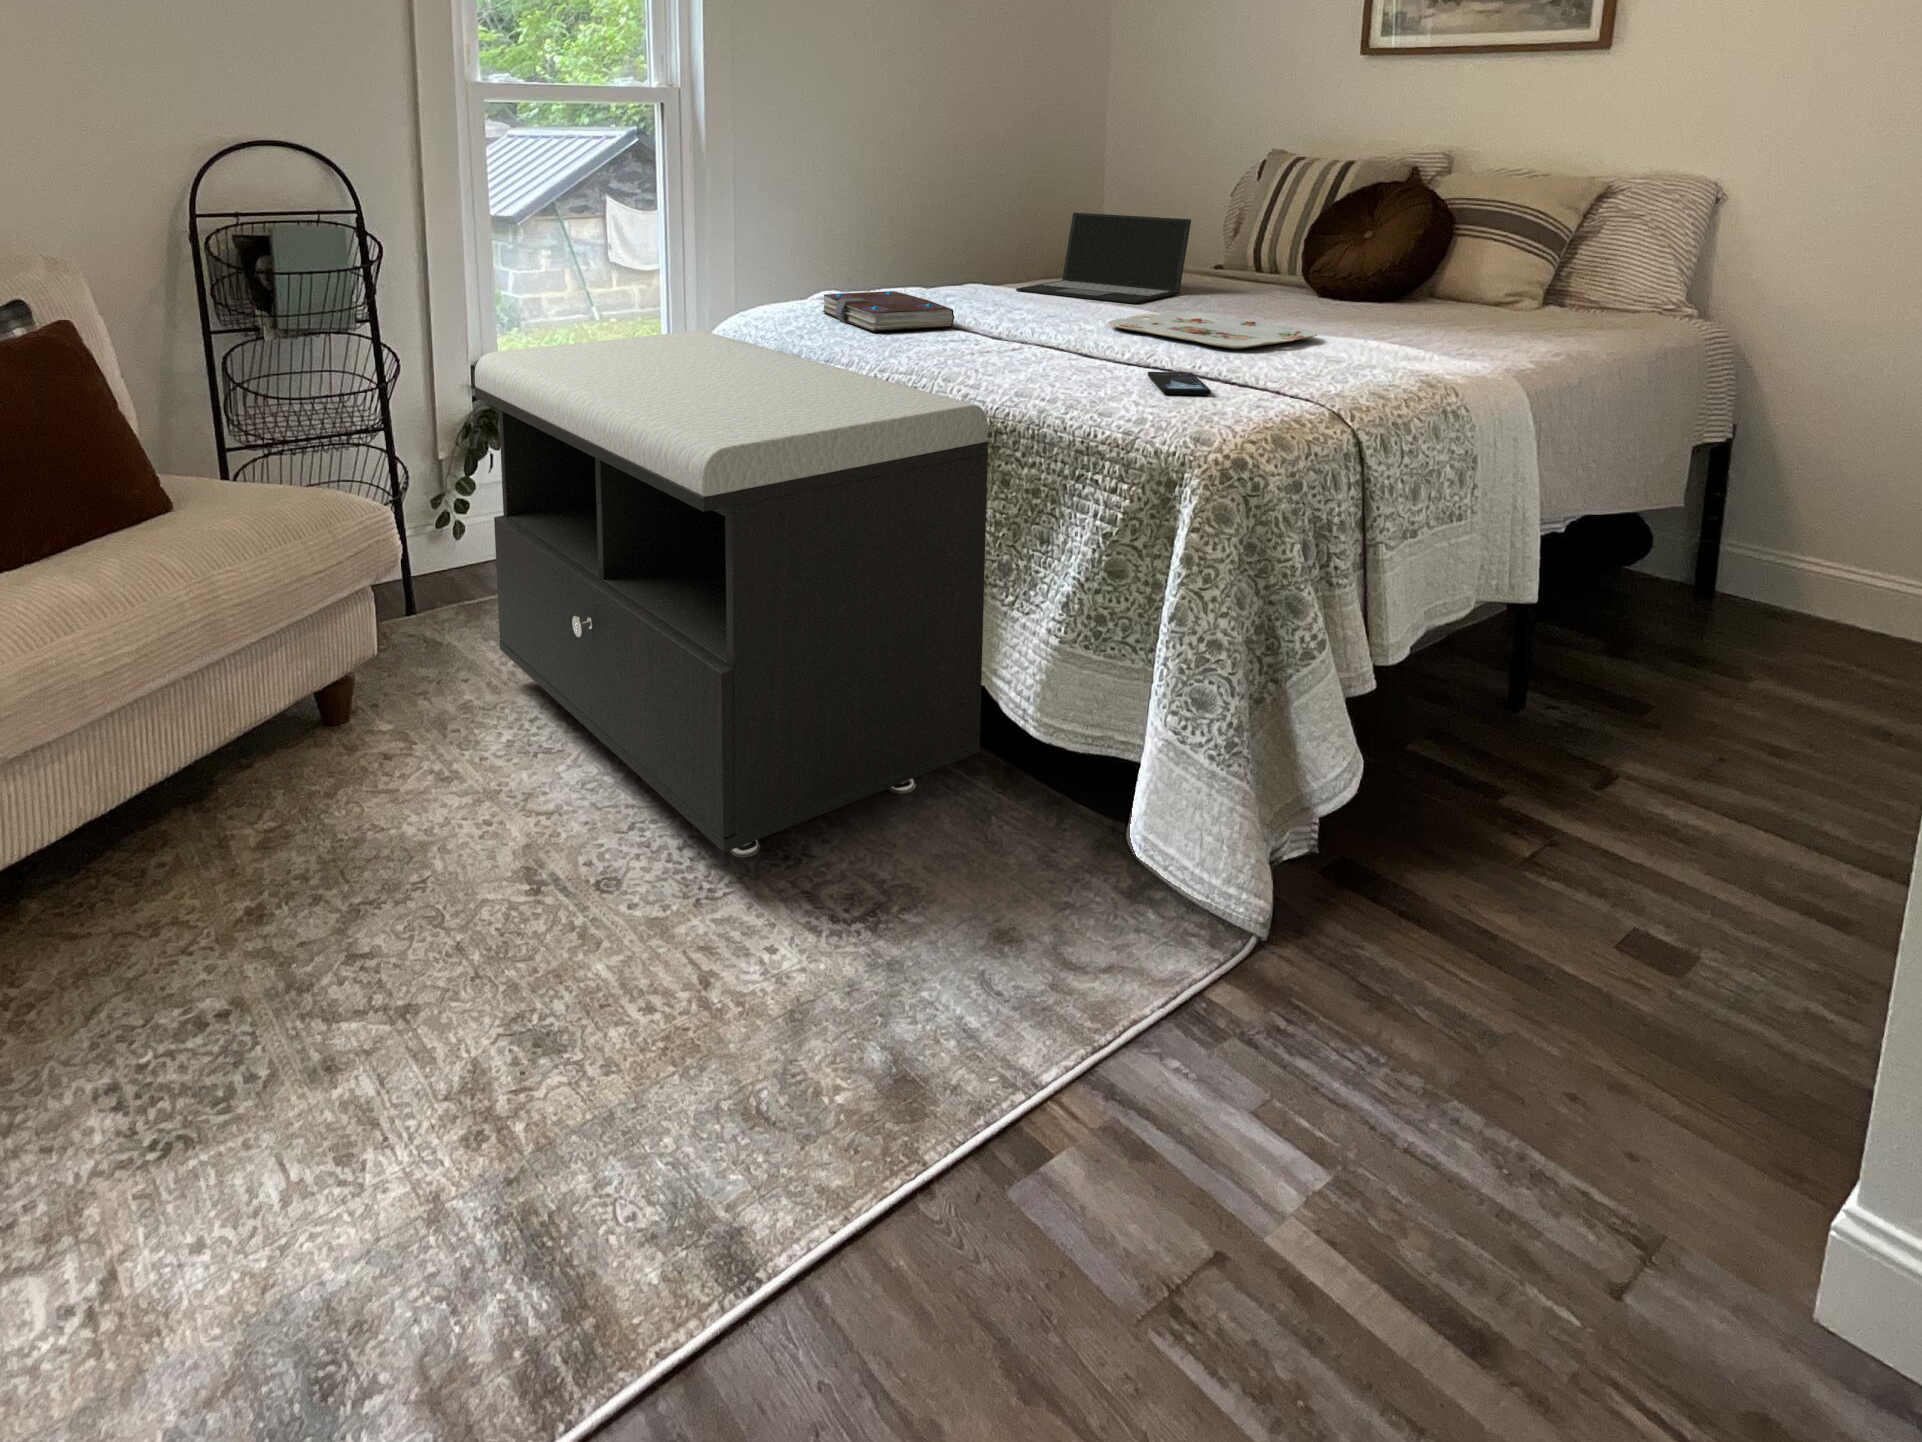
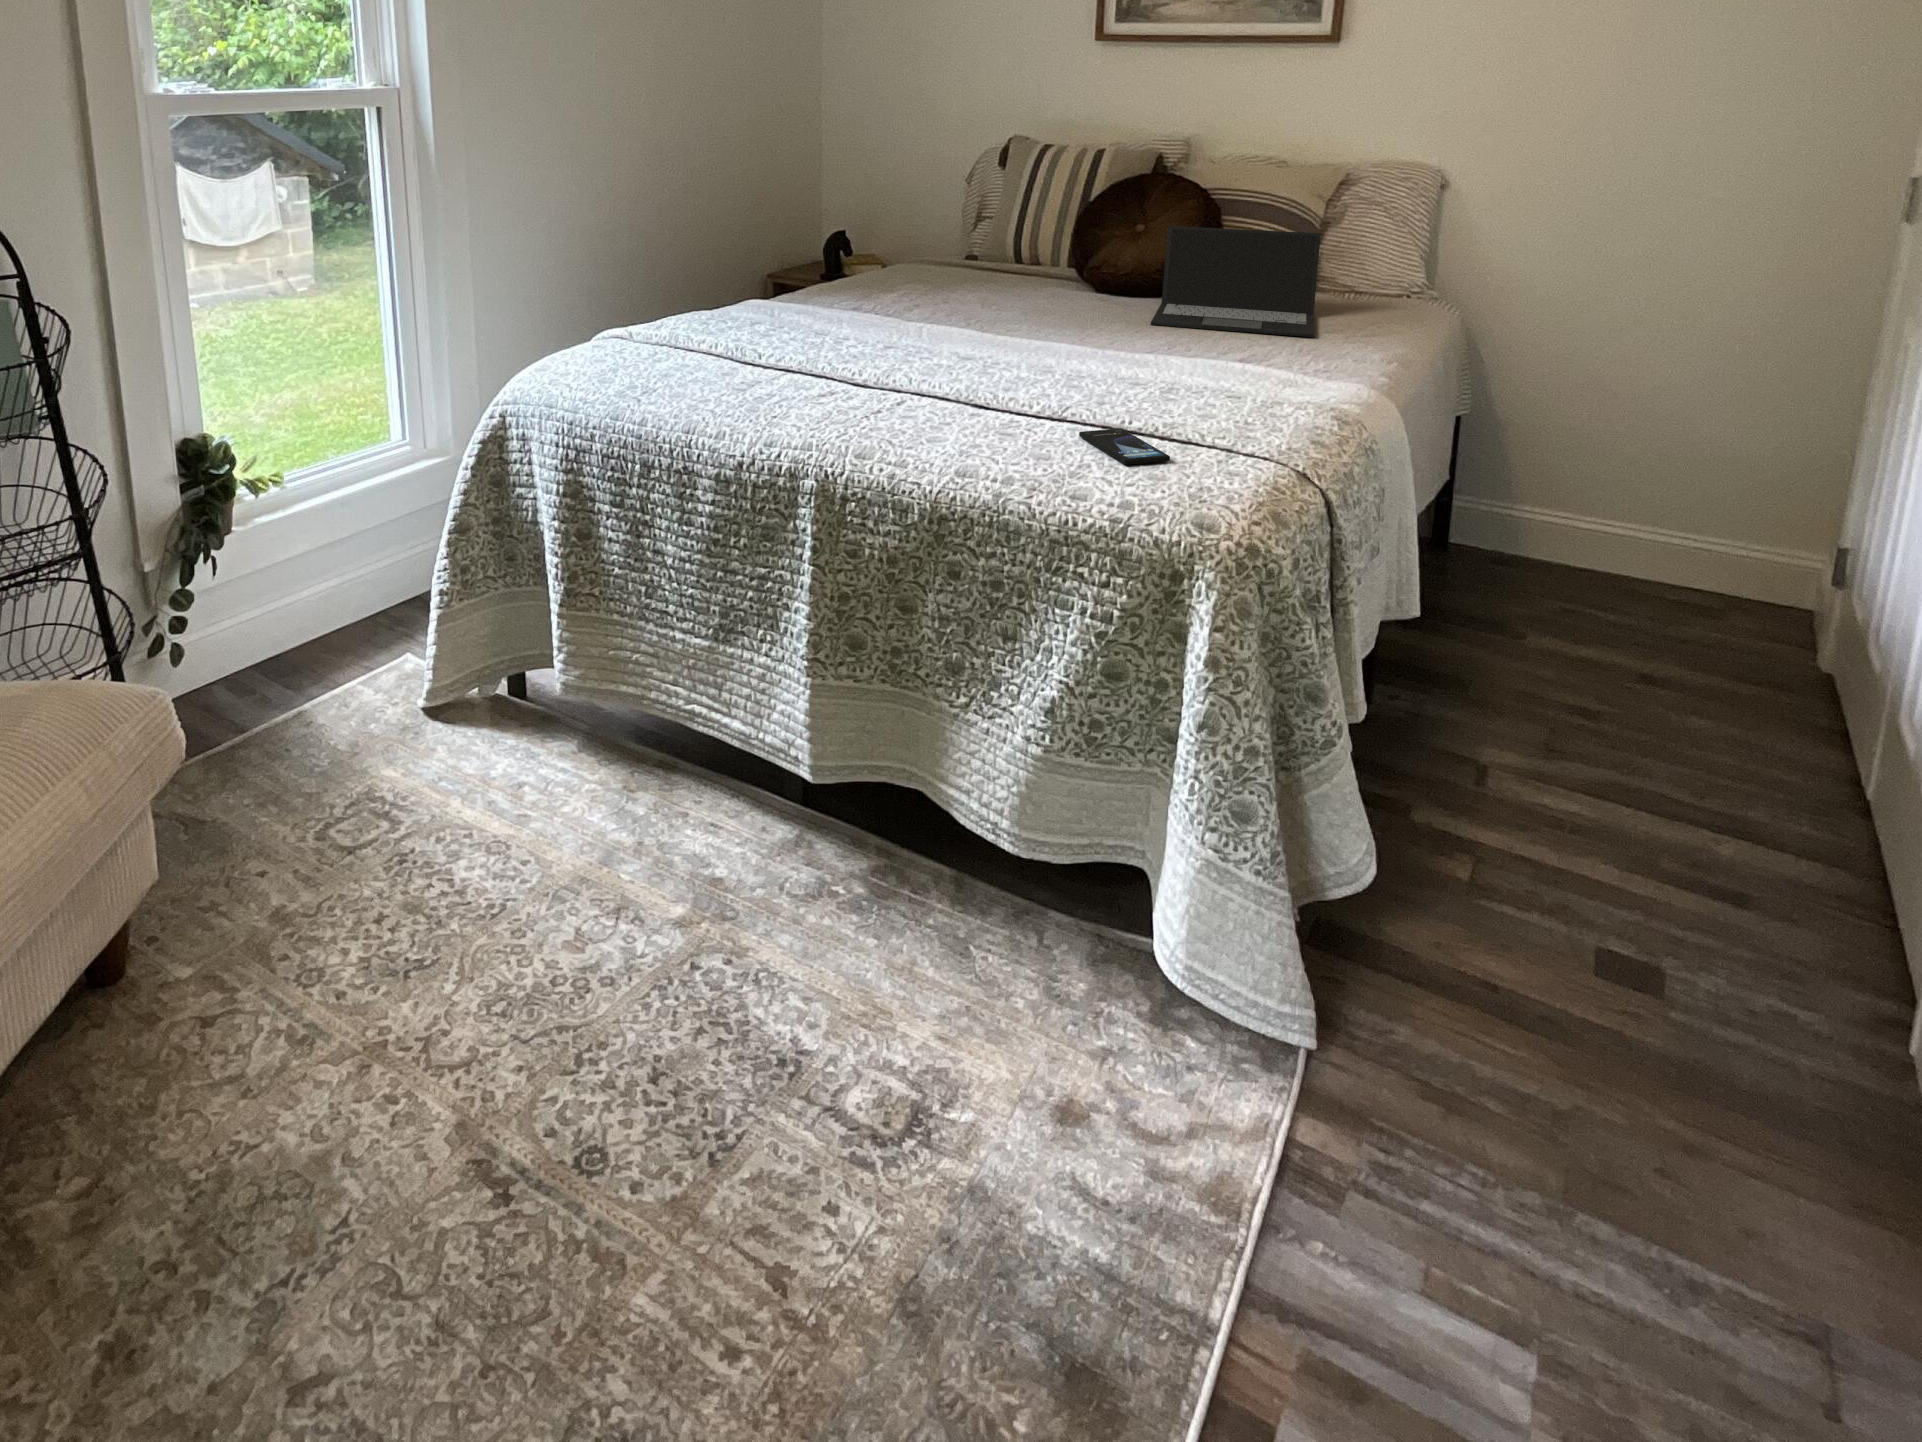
laptop: present [1016,213,1191,303] -> present [1151,226,1321,337]
book: present [821,291,954,331] -> none [635,328,809,391]
serving tray: present [1108,313,1317,349] -> none [959,331,1173,382]
storage bench: present [475,331,988,857] -> none [265,402,952,1094]

